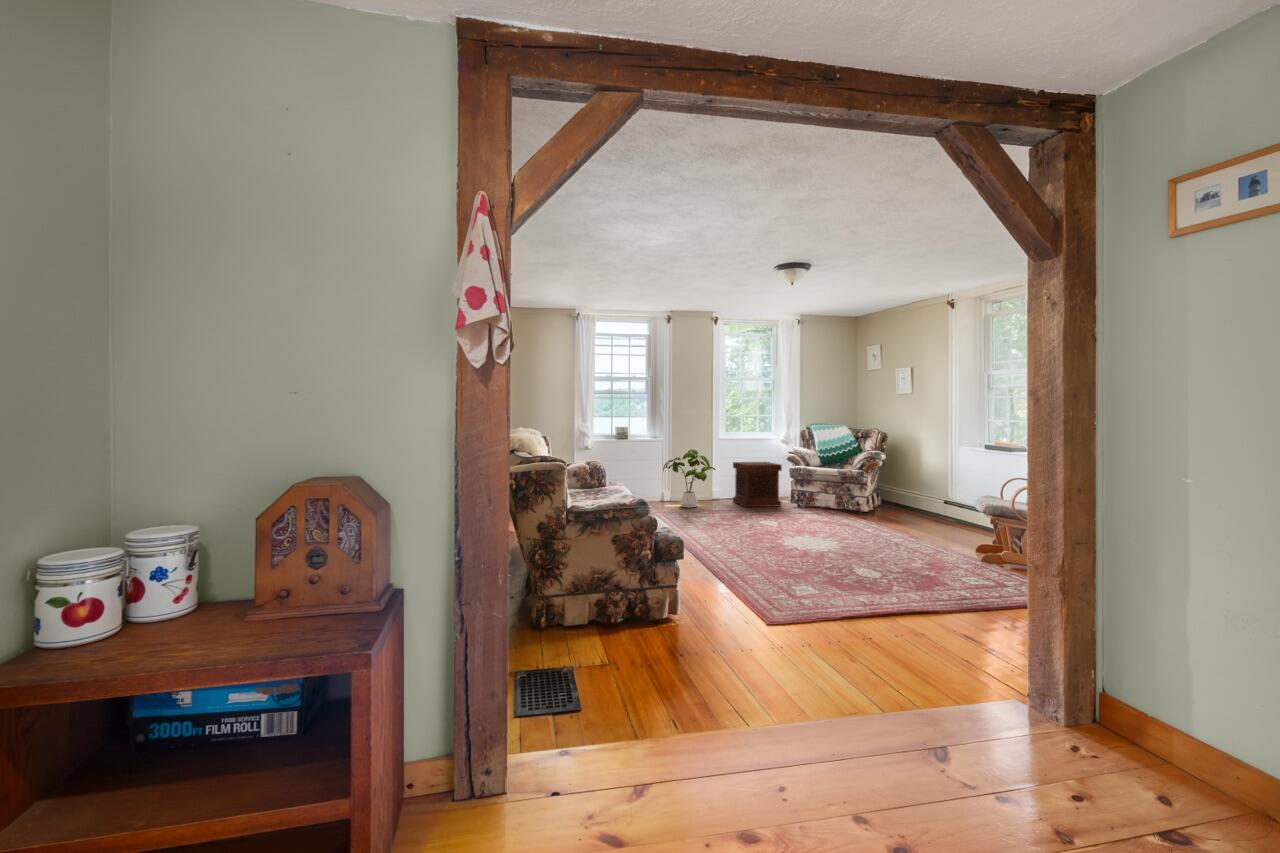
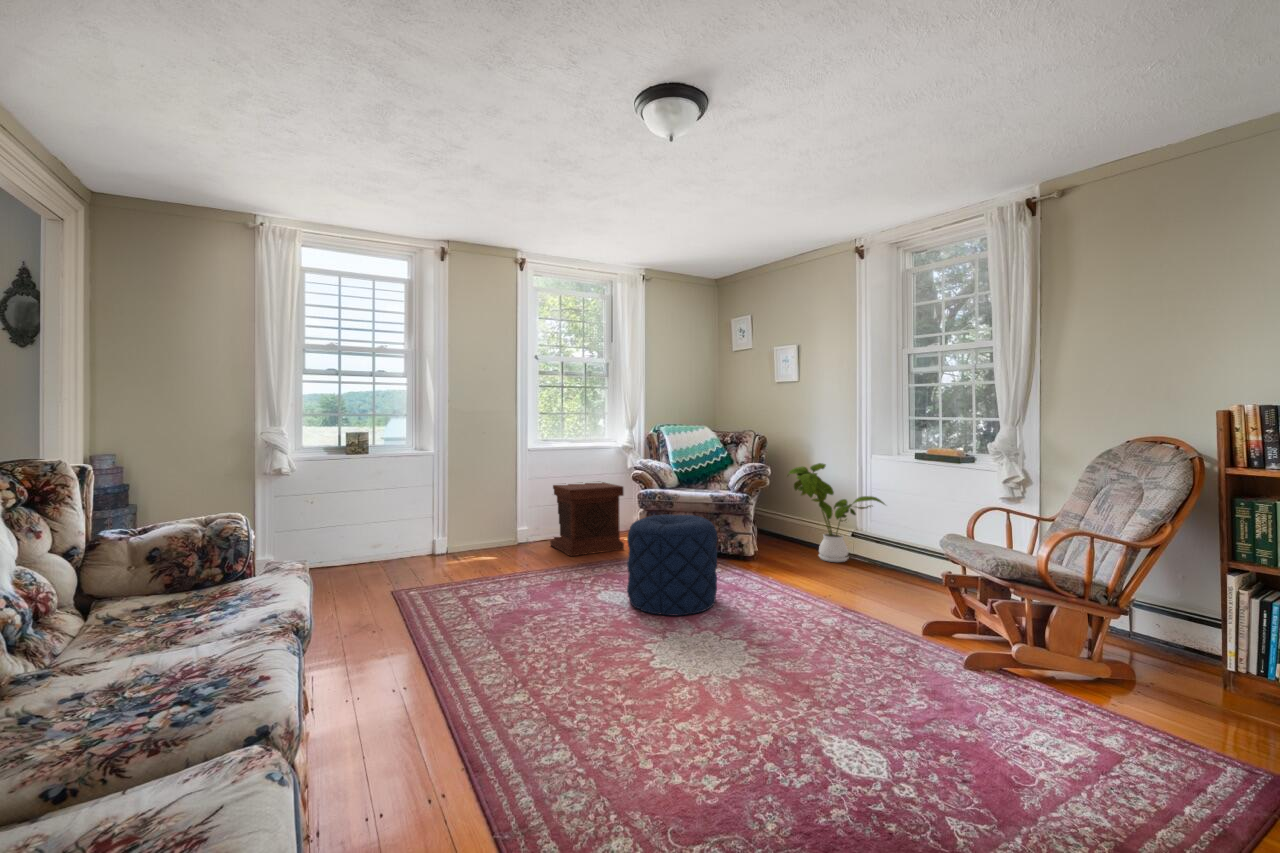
house plant: present [663,449,715,508] -> present [788,463,884,562]
pouf: none [778,479,832,533] -> present [627,514,717,615]

